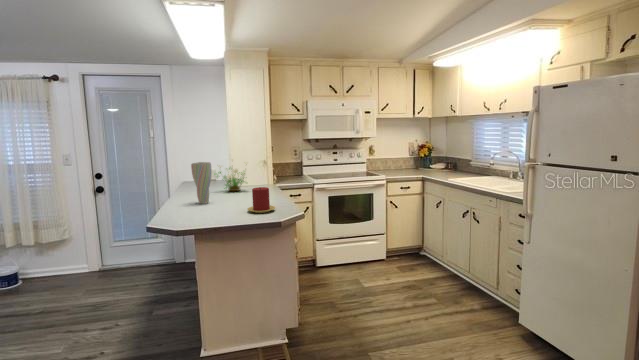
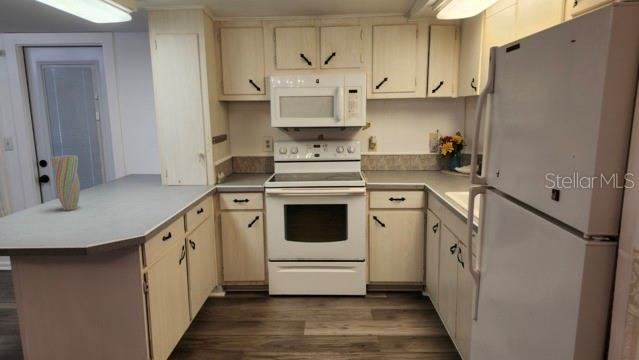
potted plant: present [217,159,245,191] -> none [122,151,164,192]
candle: present [248,187,275,213] -> none [74,196,119,233]

